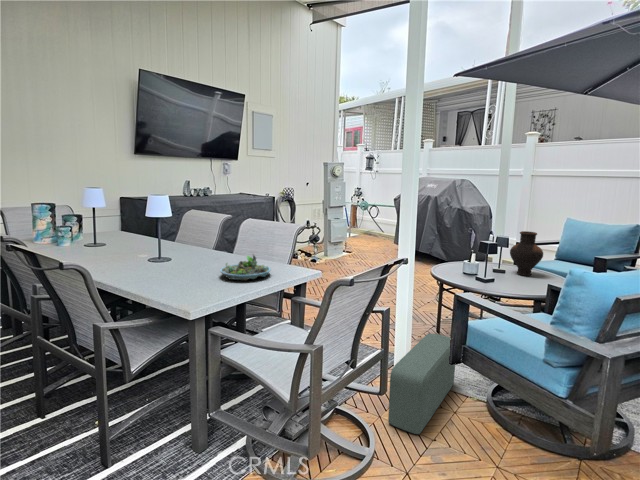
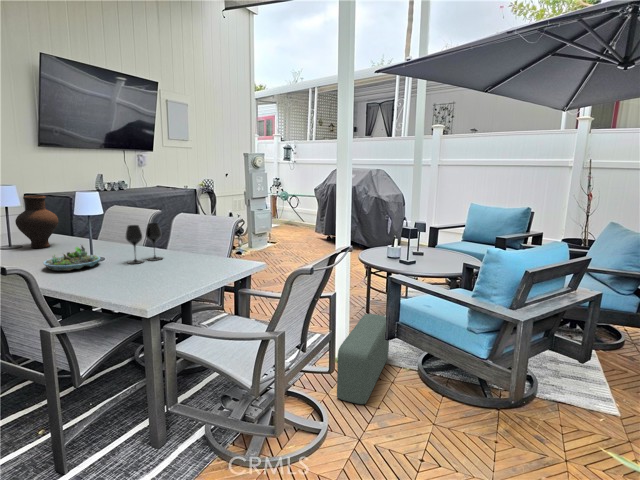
wine glass: none [188,228,223,267] -> present [126,223,162,264]
vase: present [510,231,543,276] -> present [15,196,58,248]
succulent planter: present [220,254,271,280] -> present [43,244,101,271]

